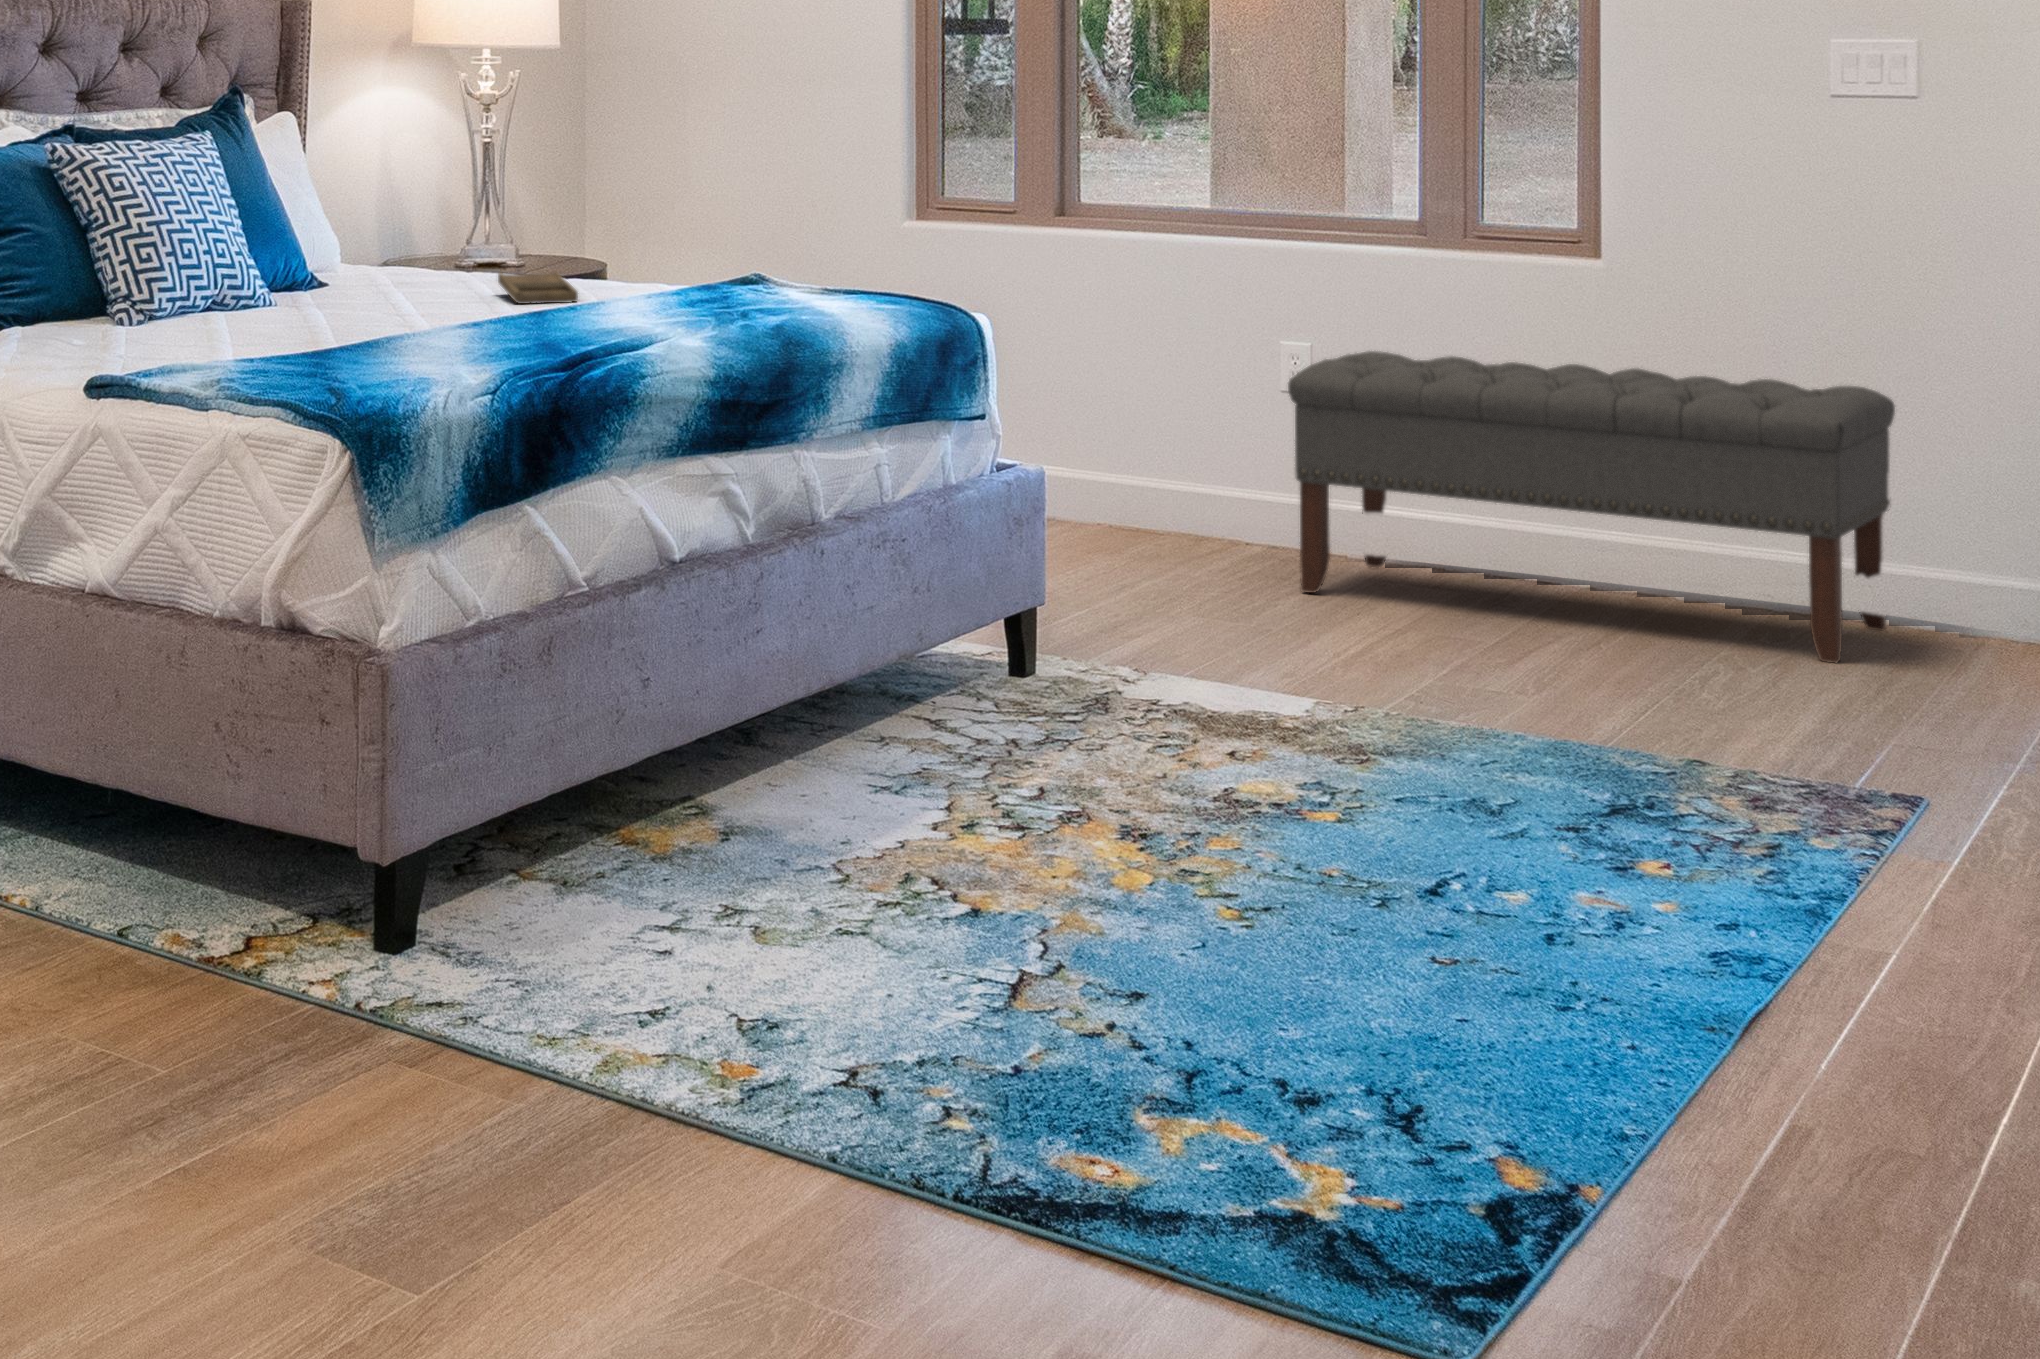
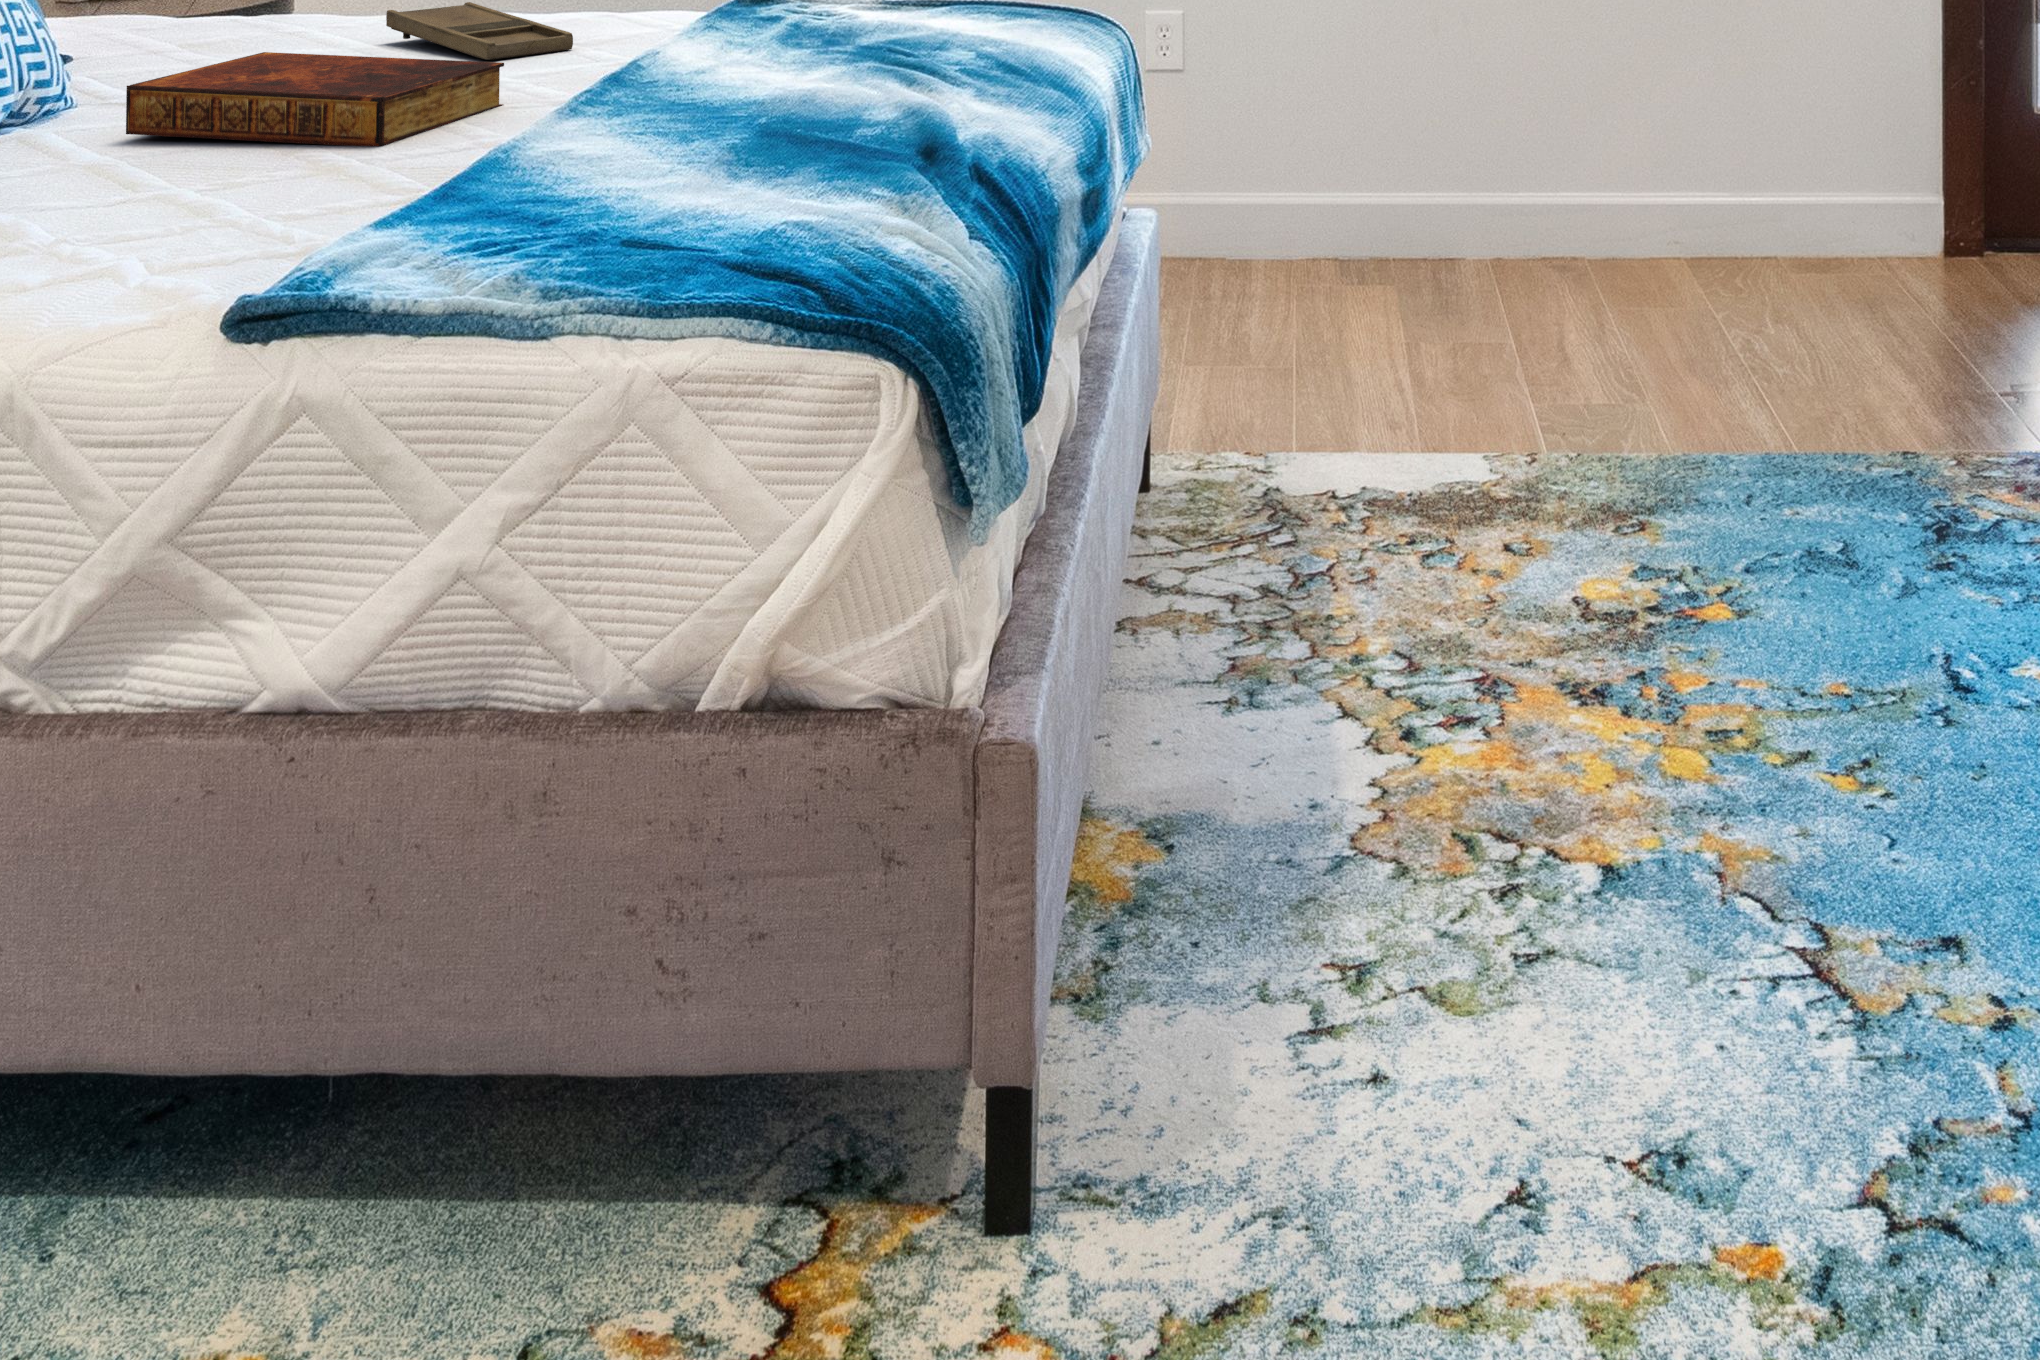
book: none [244,283,457,333] -> present [126,52,504,146]
bench: present [1288,351,1895,663] -> none [1238,14,1839,314]

